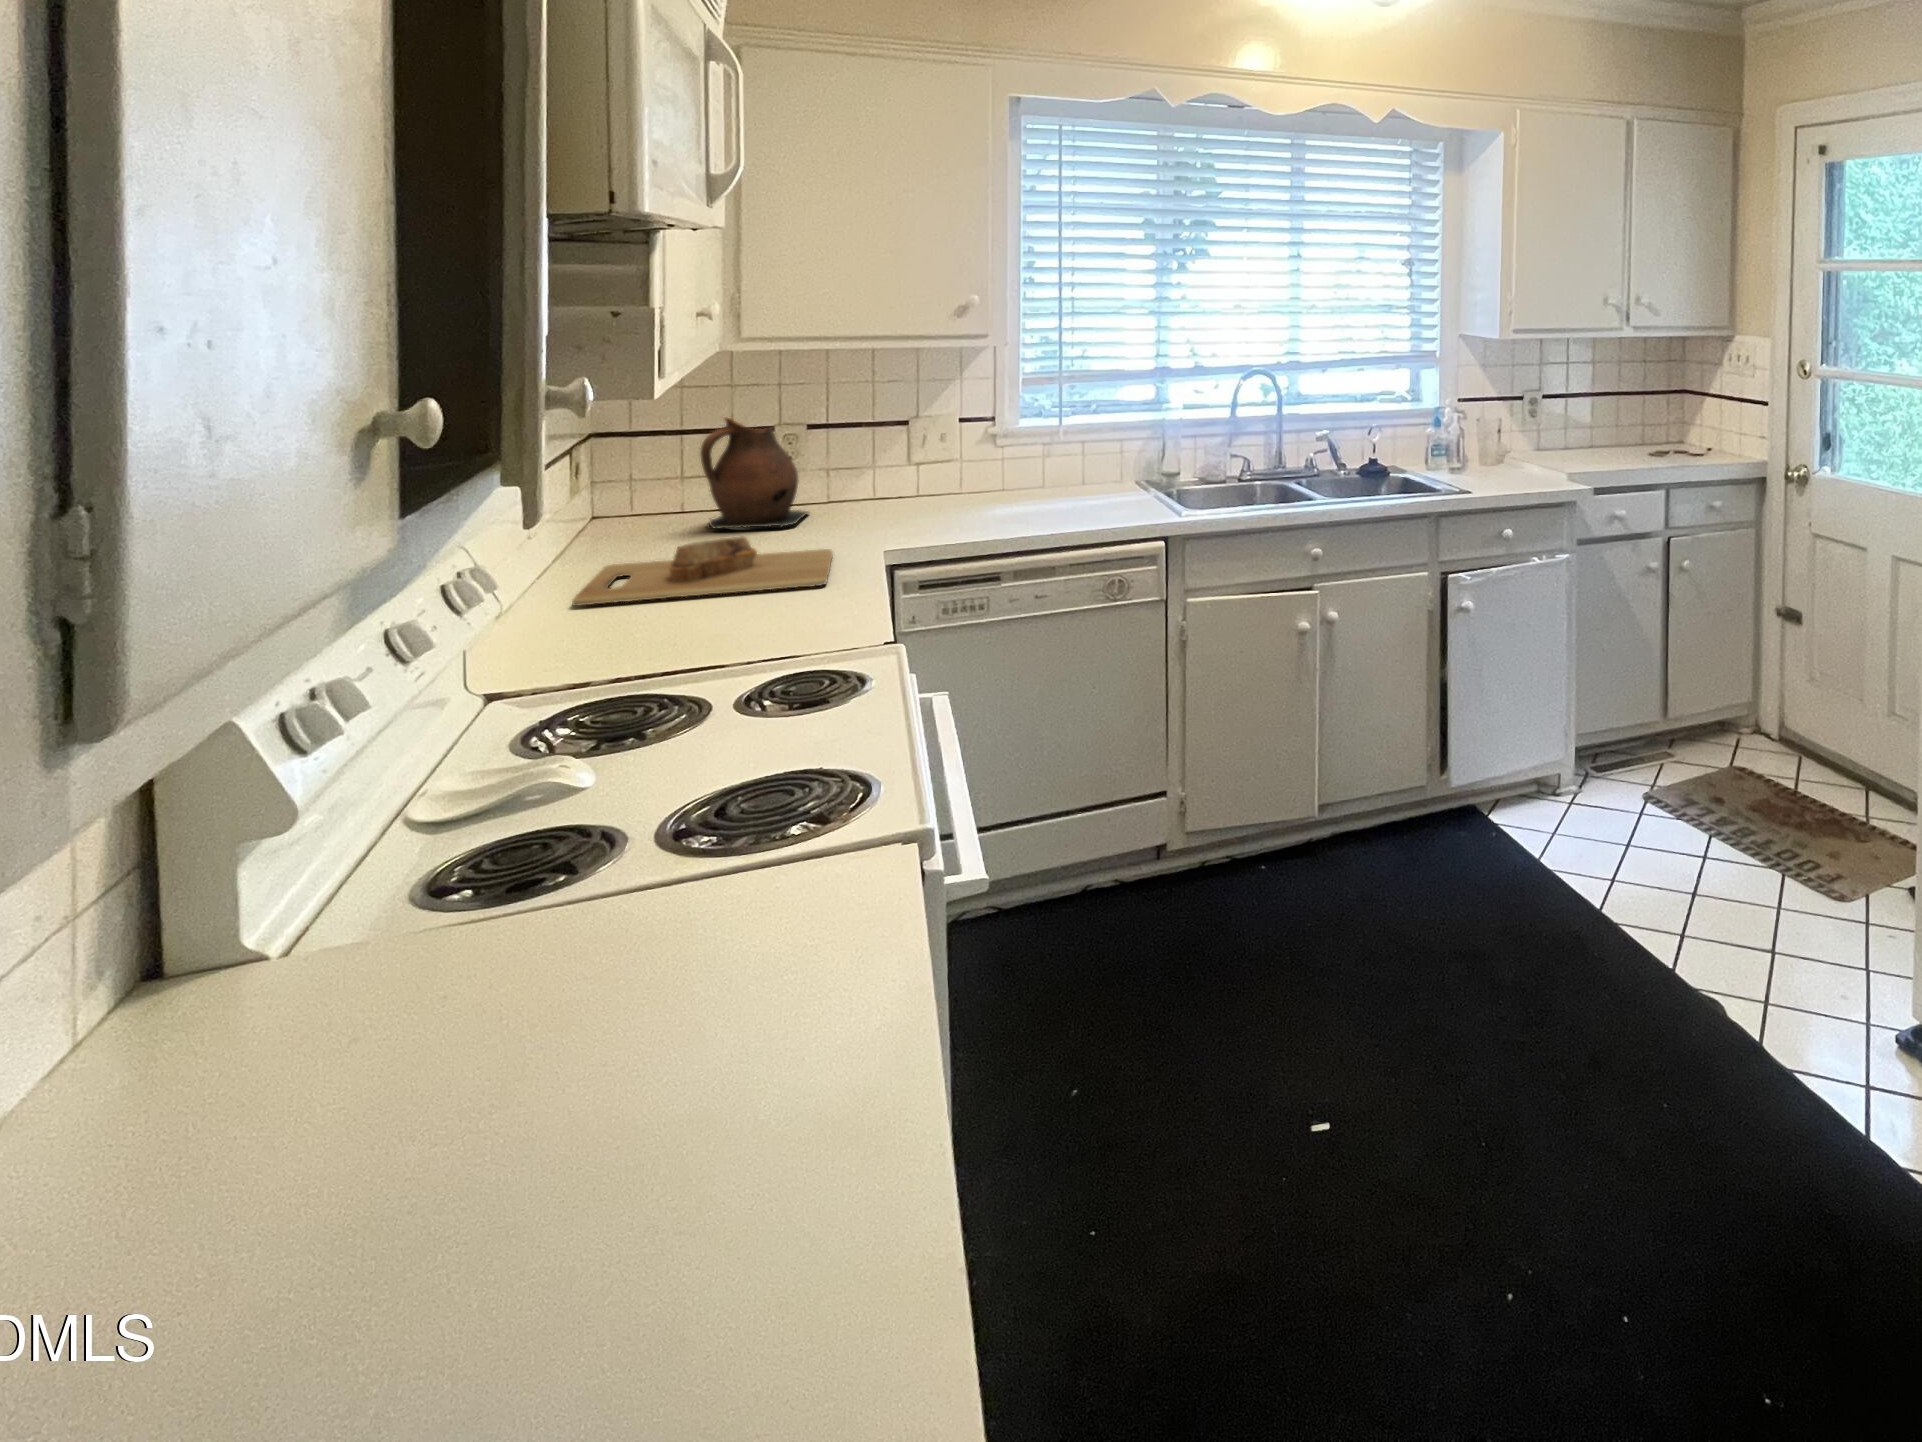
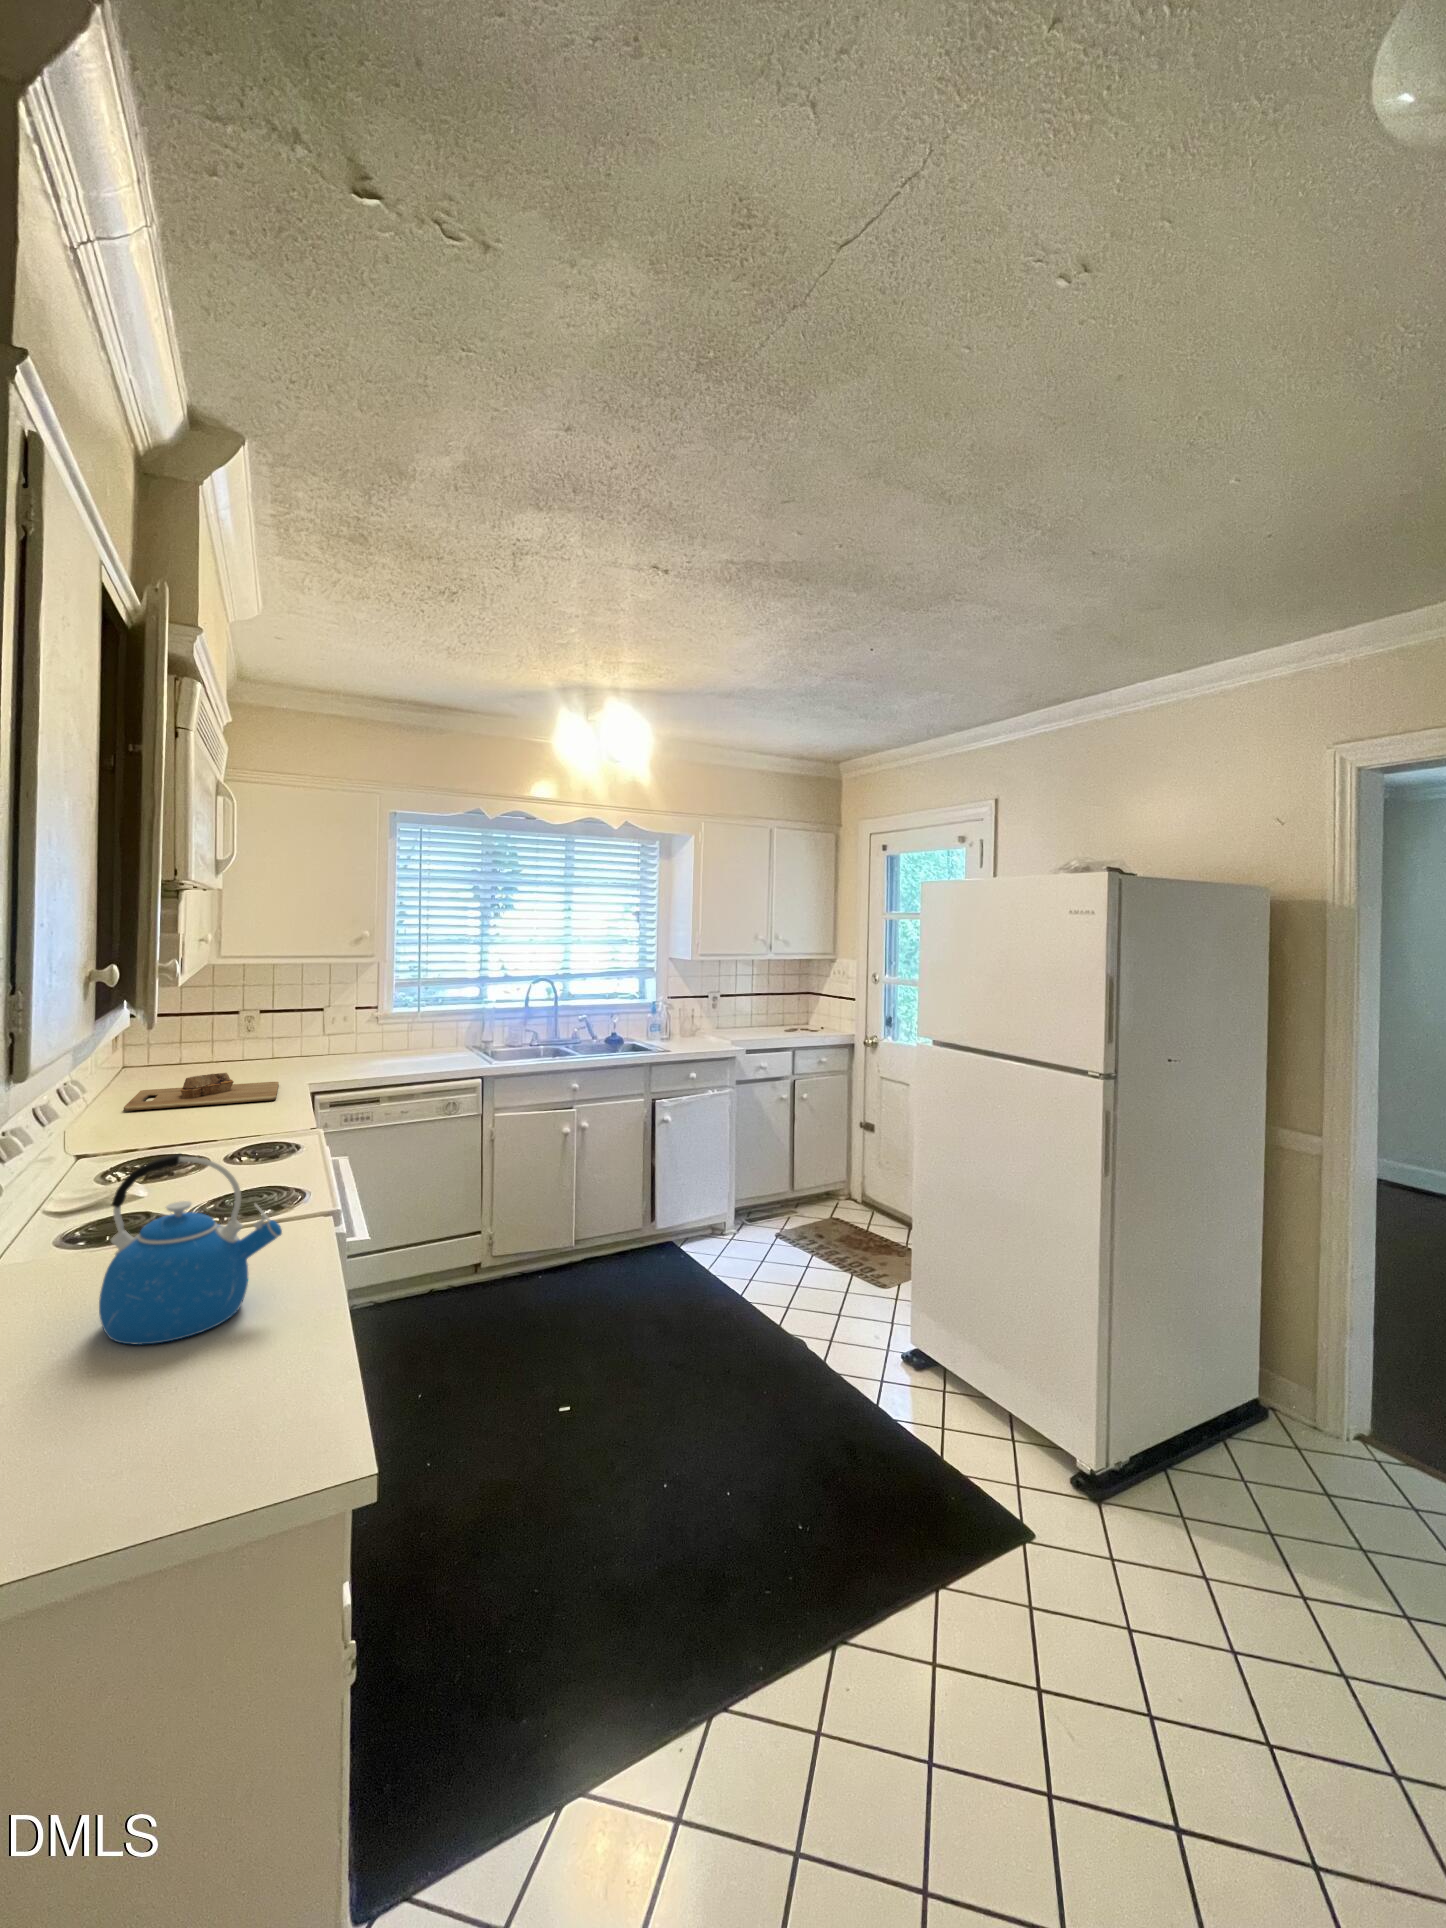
ceramic pitcher: present [701,417,809,528] -> none [197,1005,263,1072]
kettle: none [437,777,813,1196] -> present [99,1154,282,1344]

